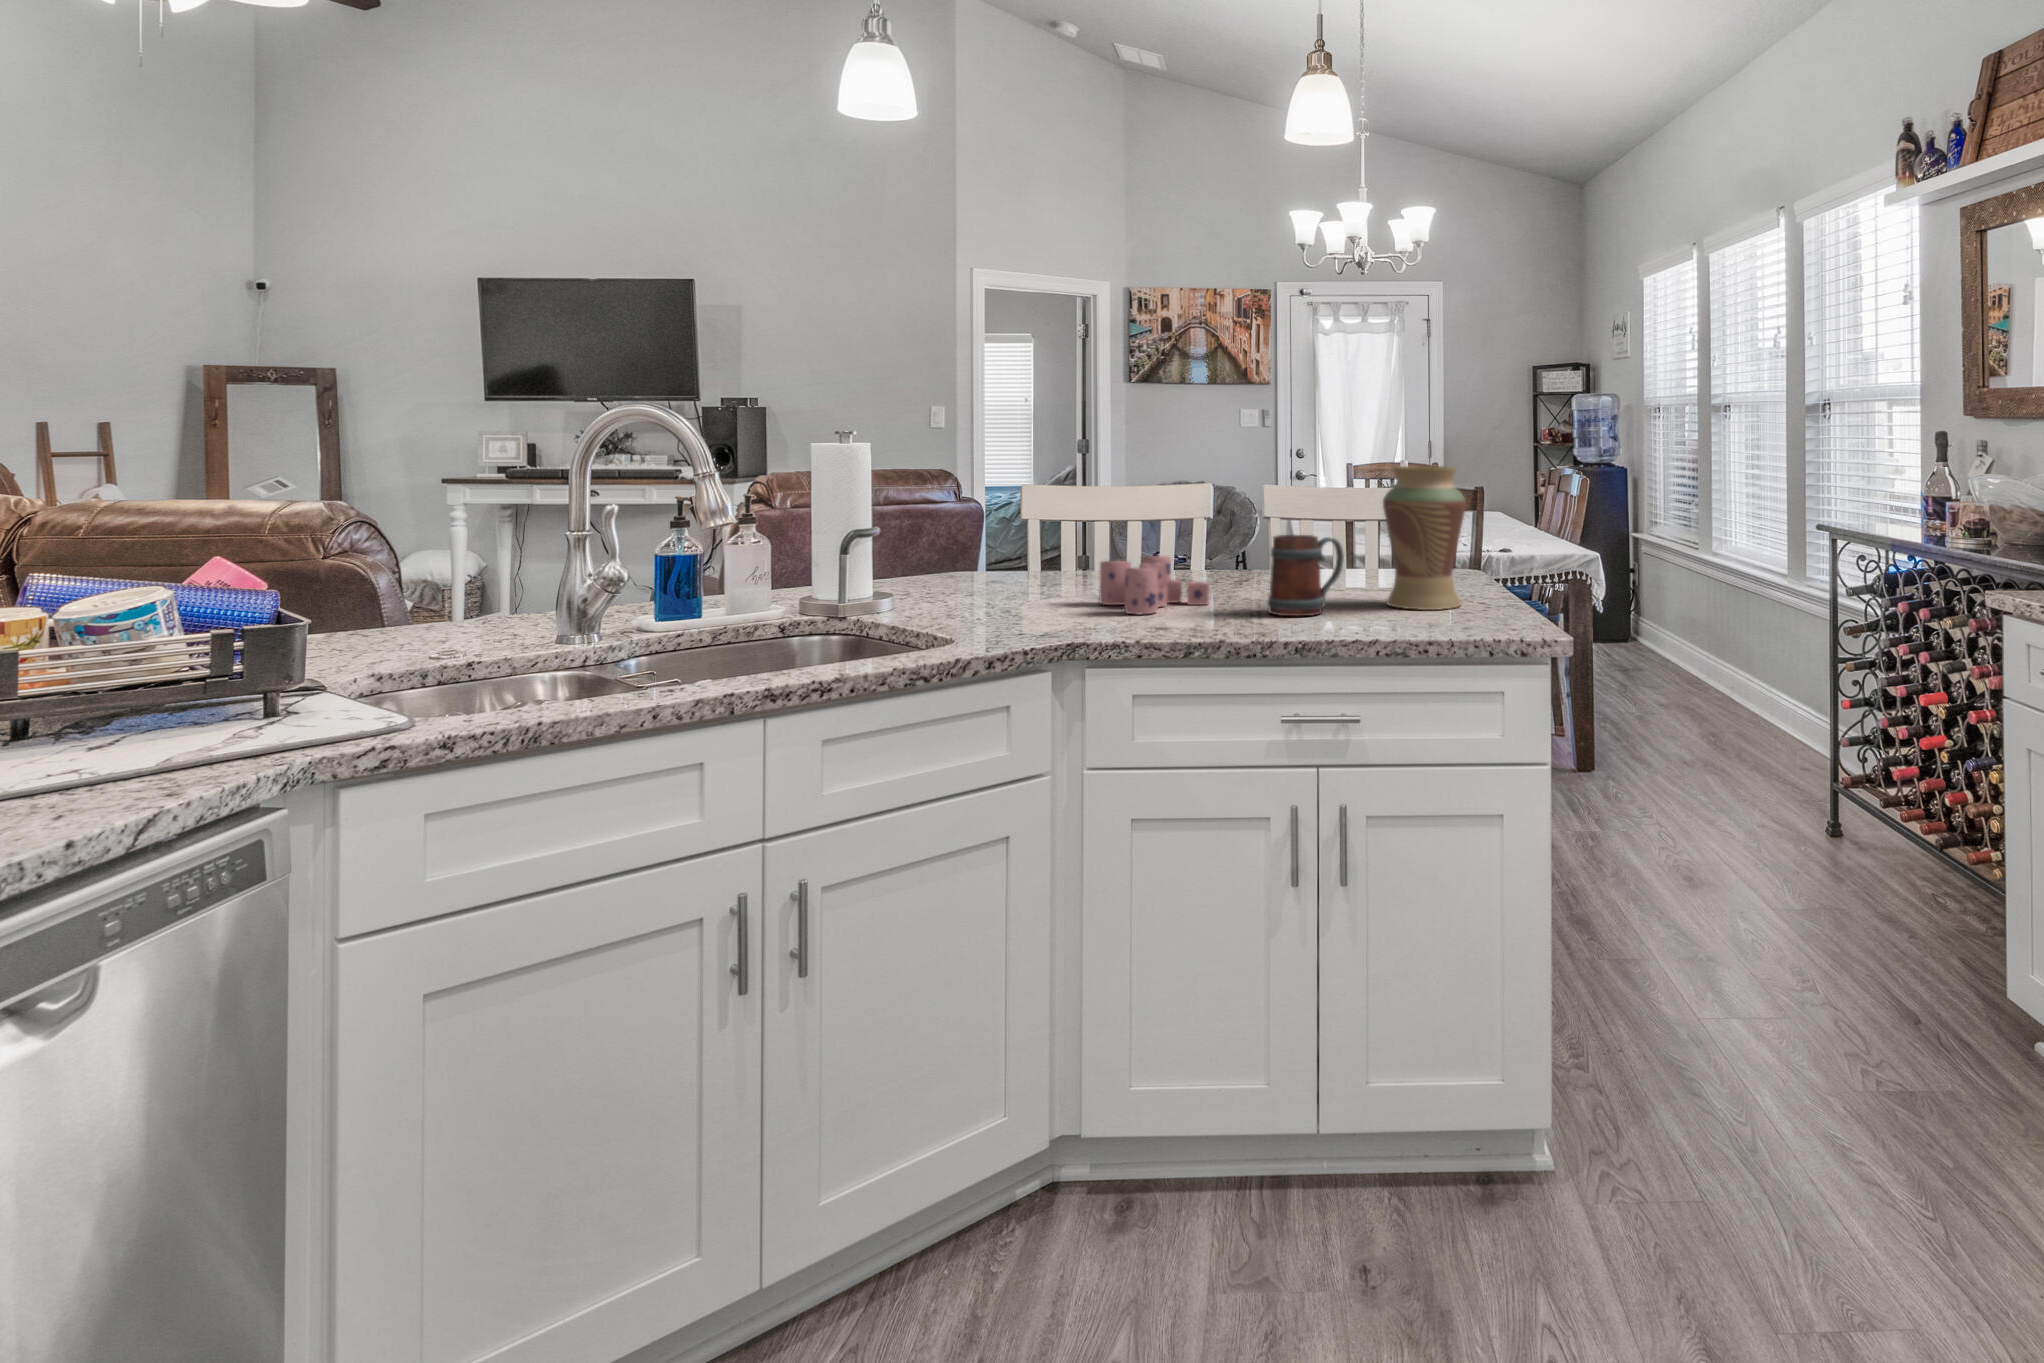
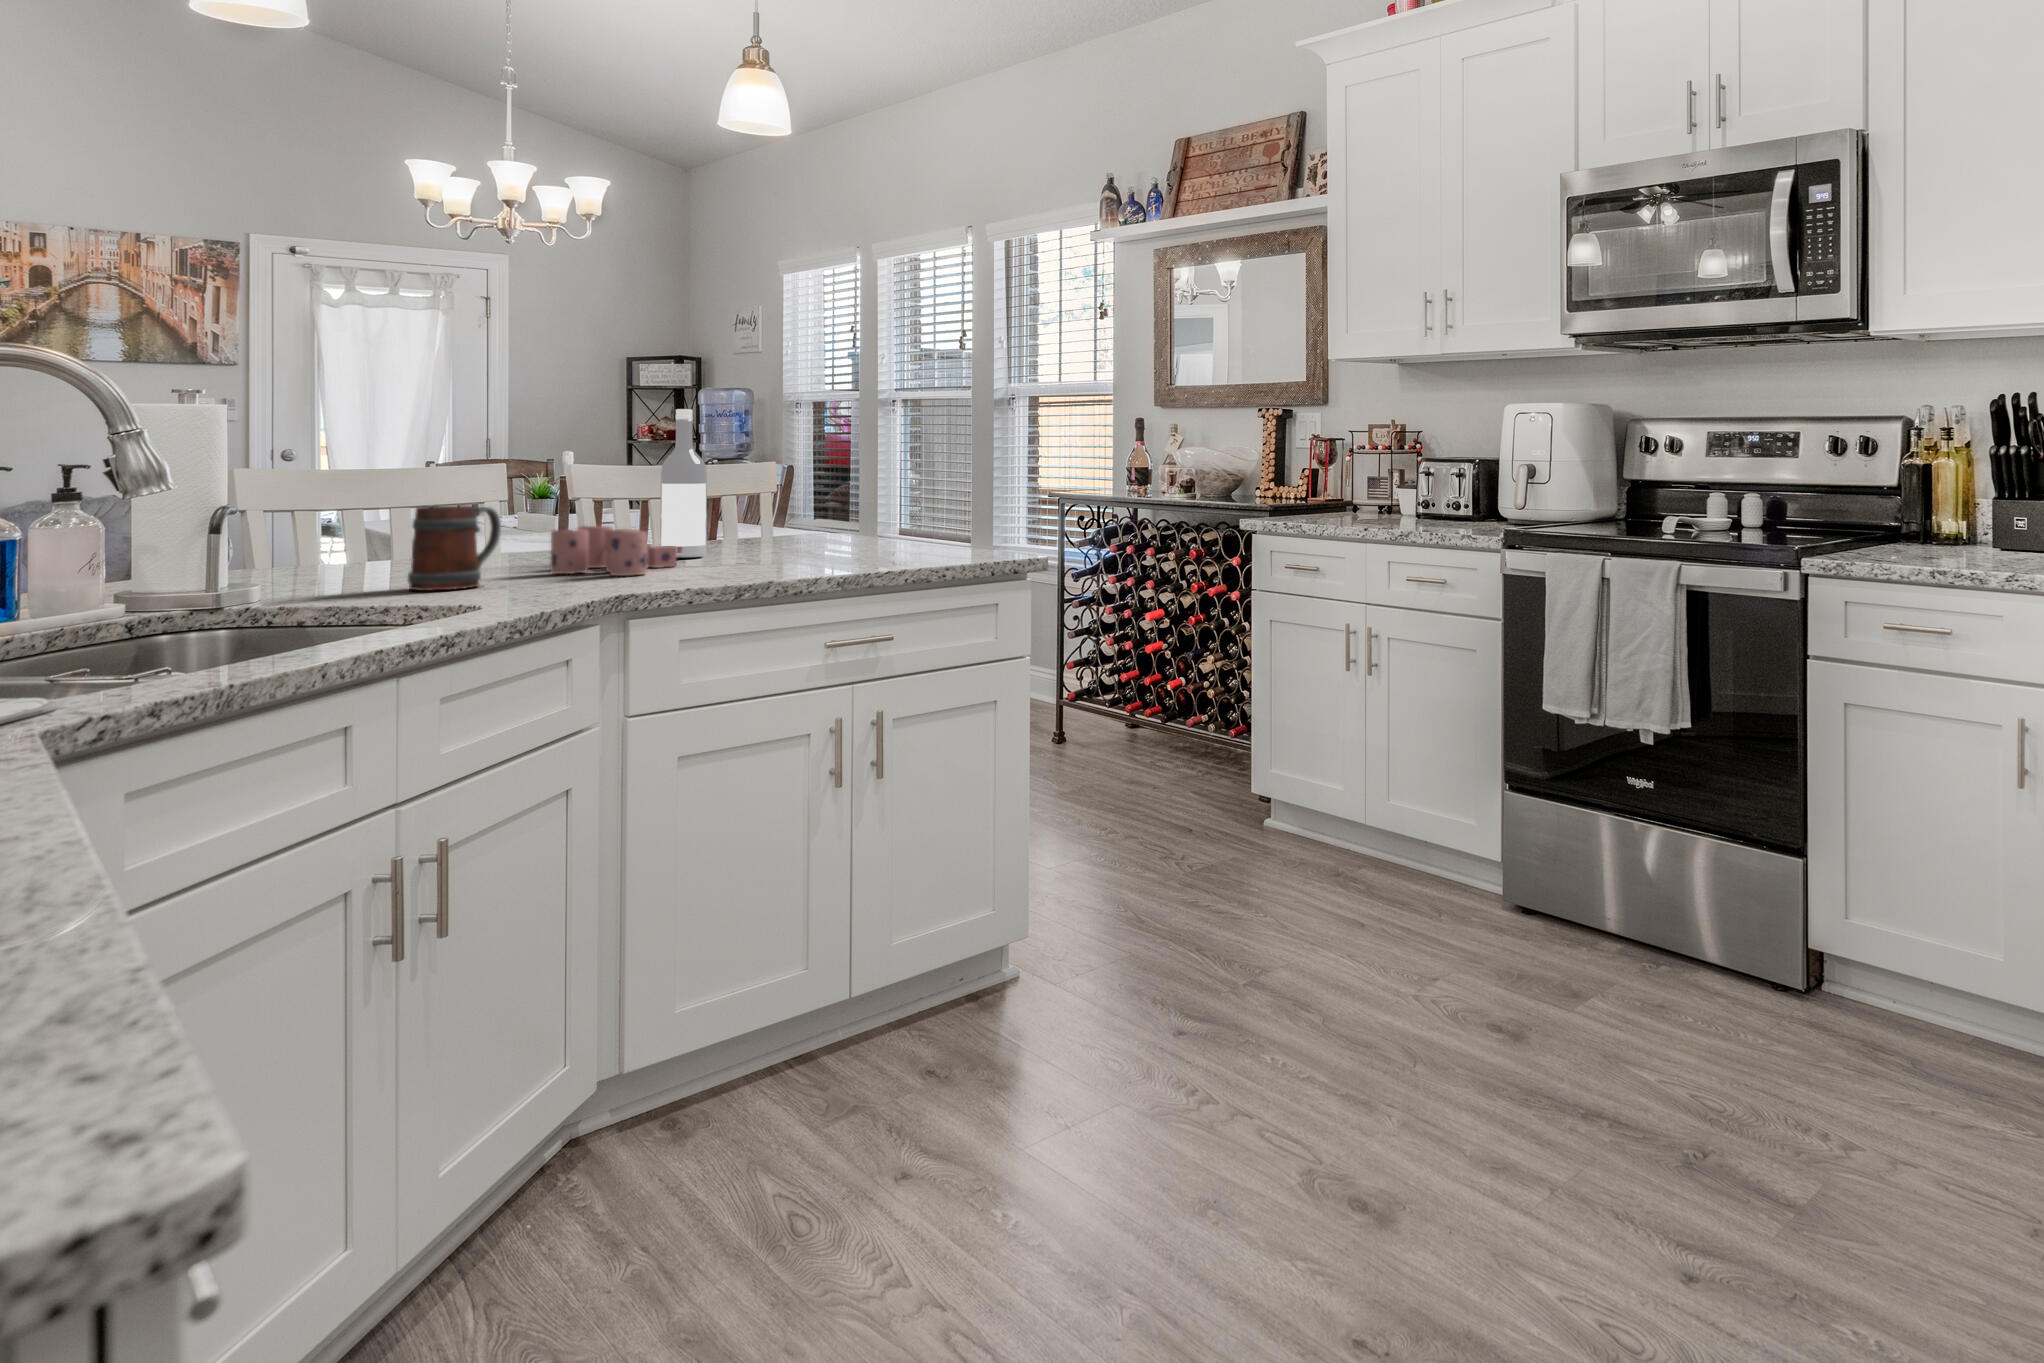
wine bottle: none [1231,439,1272,593] -> present [660,409,707,558]
vase: present [1383,466,1466,610] -> none [845,433,922,554]
mug: present [1267,535,1344,616] -> present [408,506,501,591]

